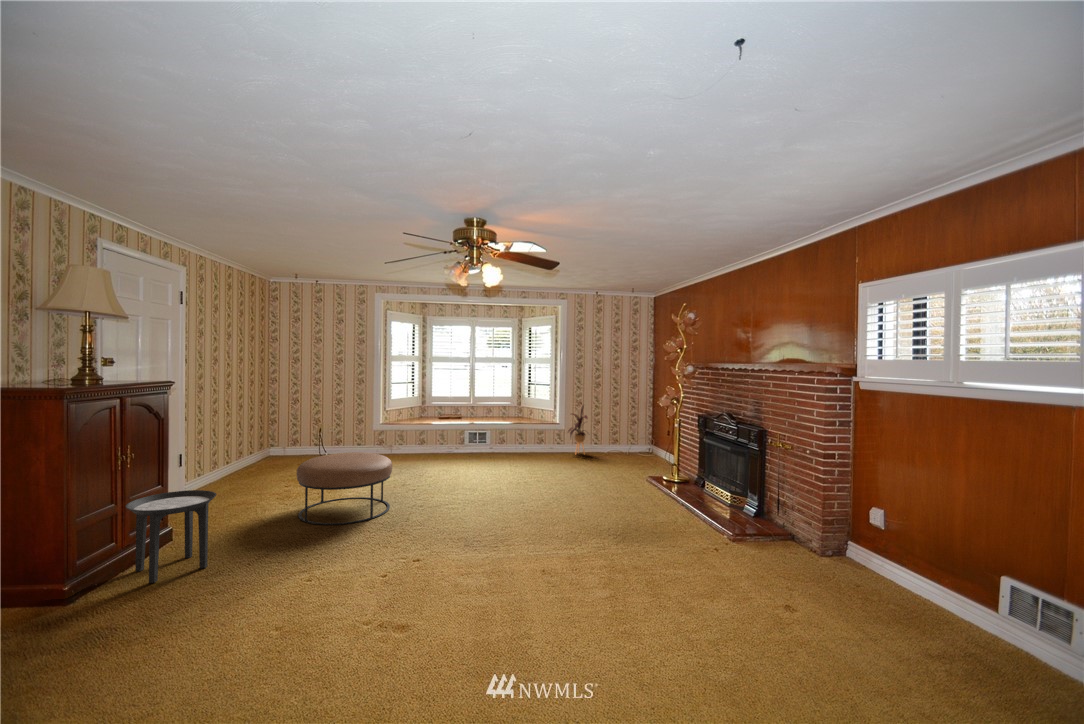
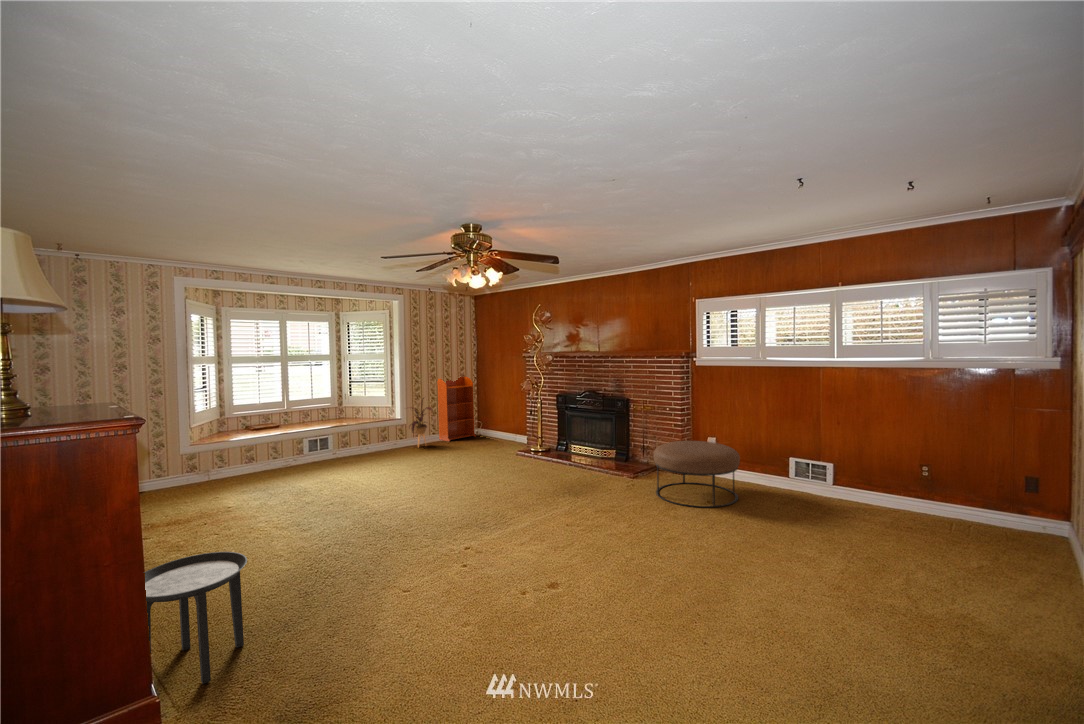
bookcase: none [607,383,646,455] -> present [437,377,476,441]
ottoman: present [296,452,392,525] -> present [654,441,740,508]

